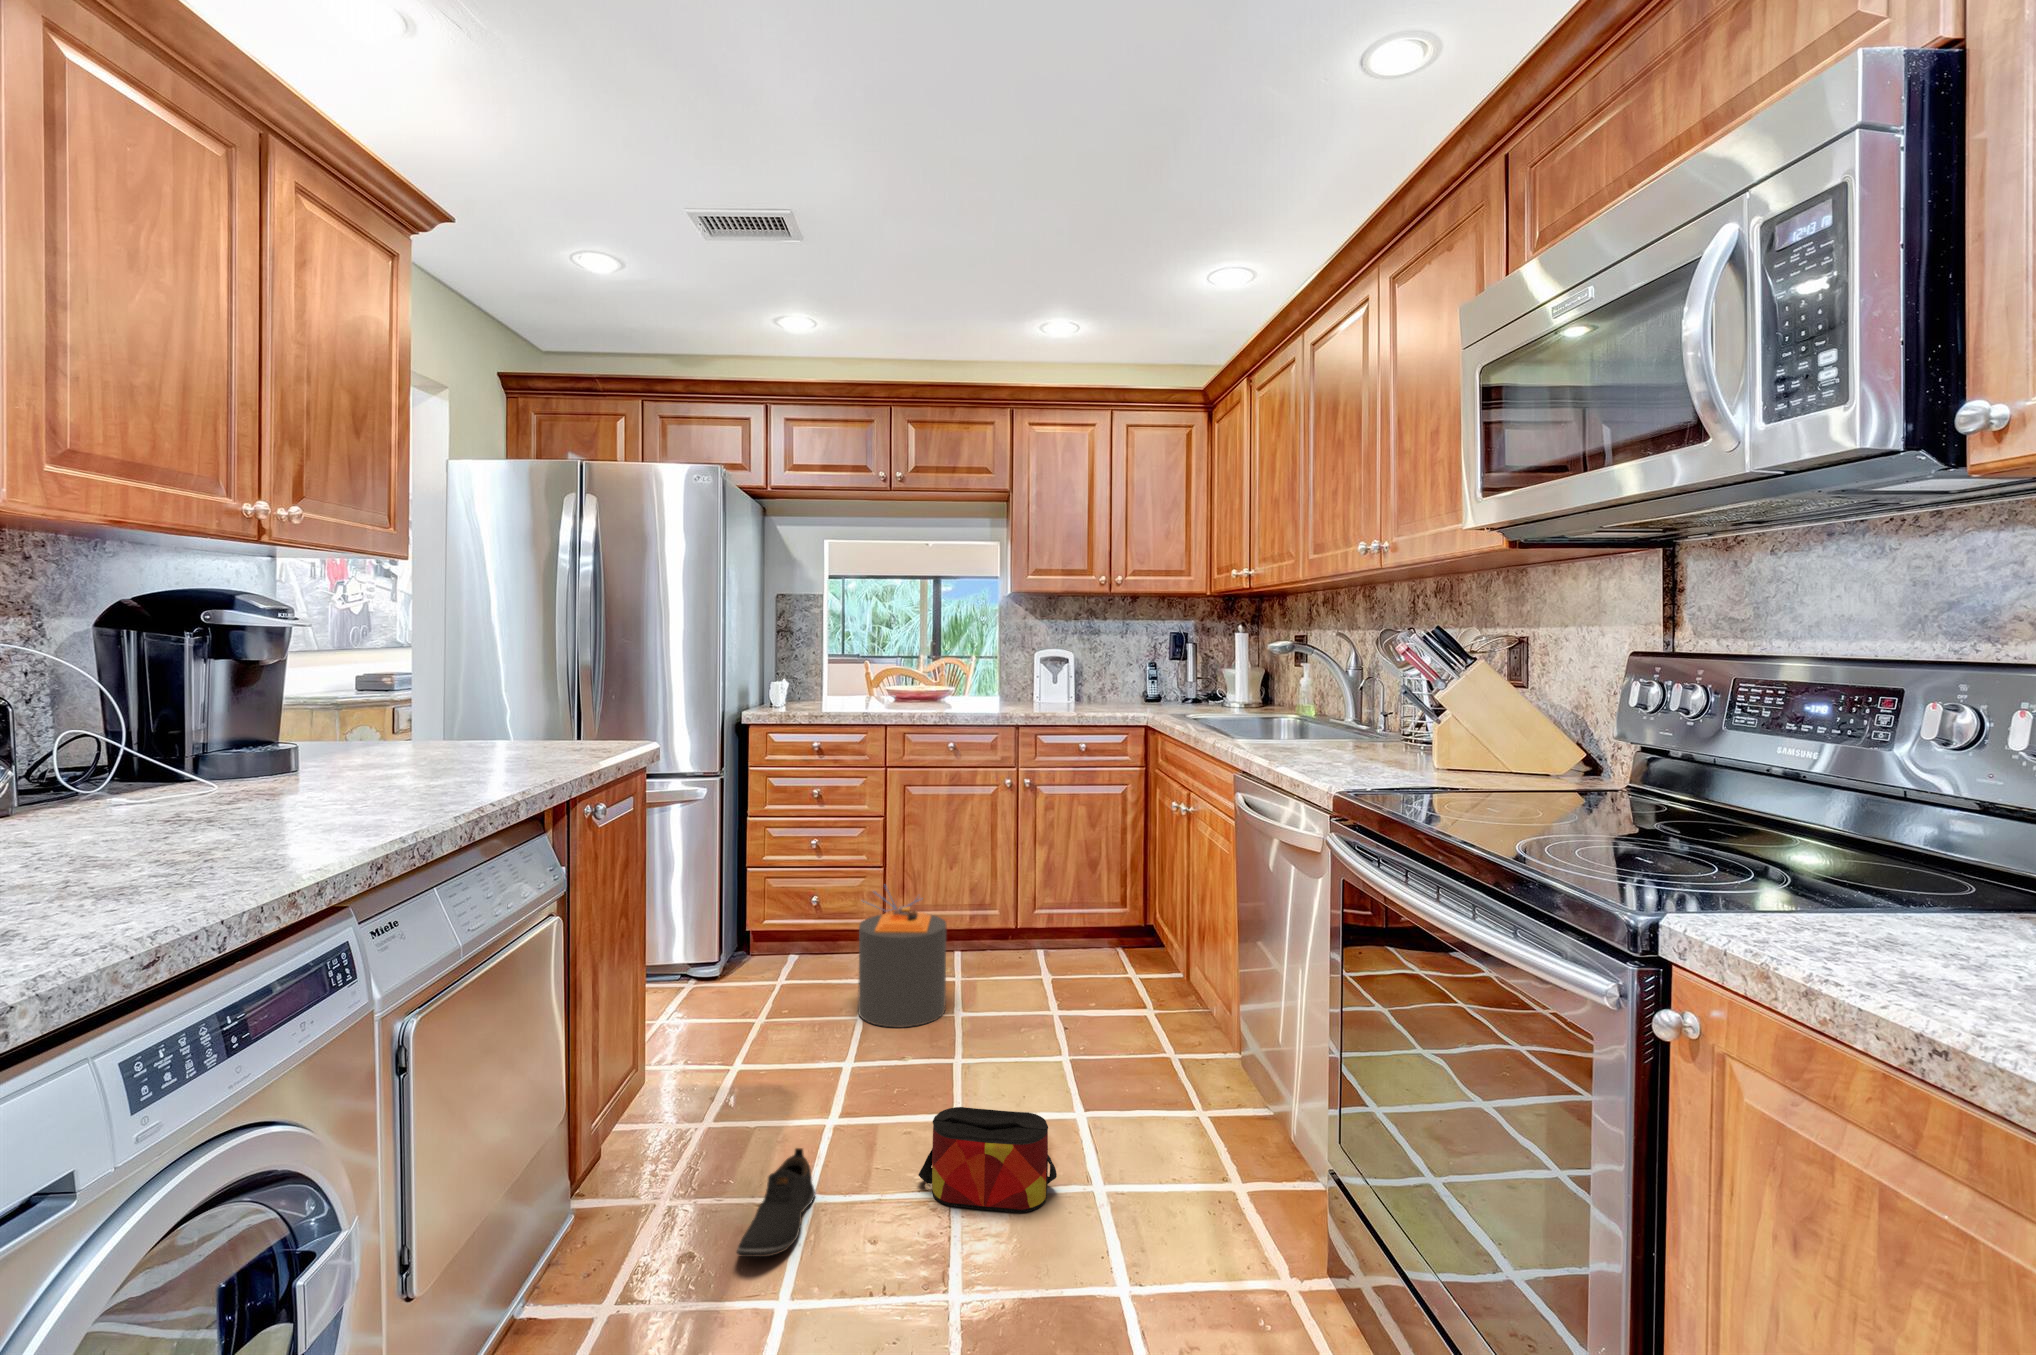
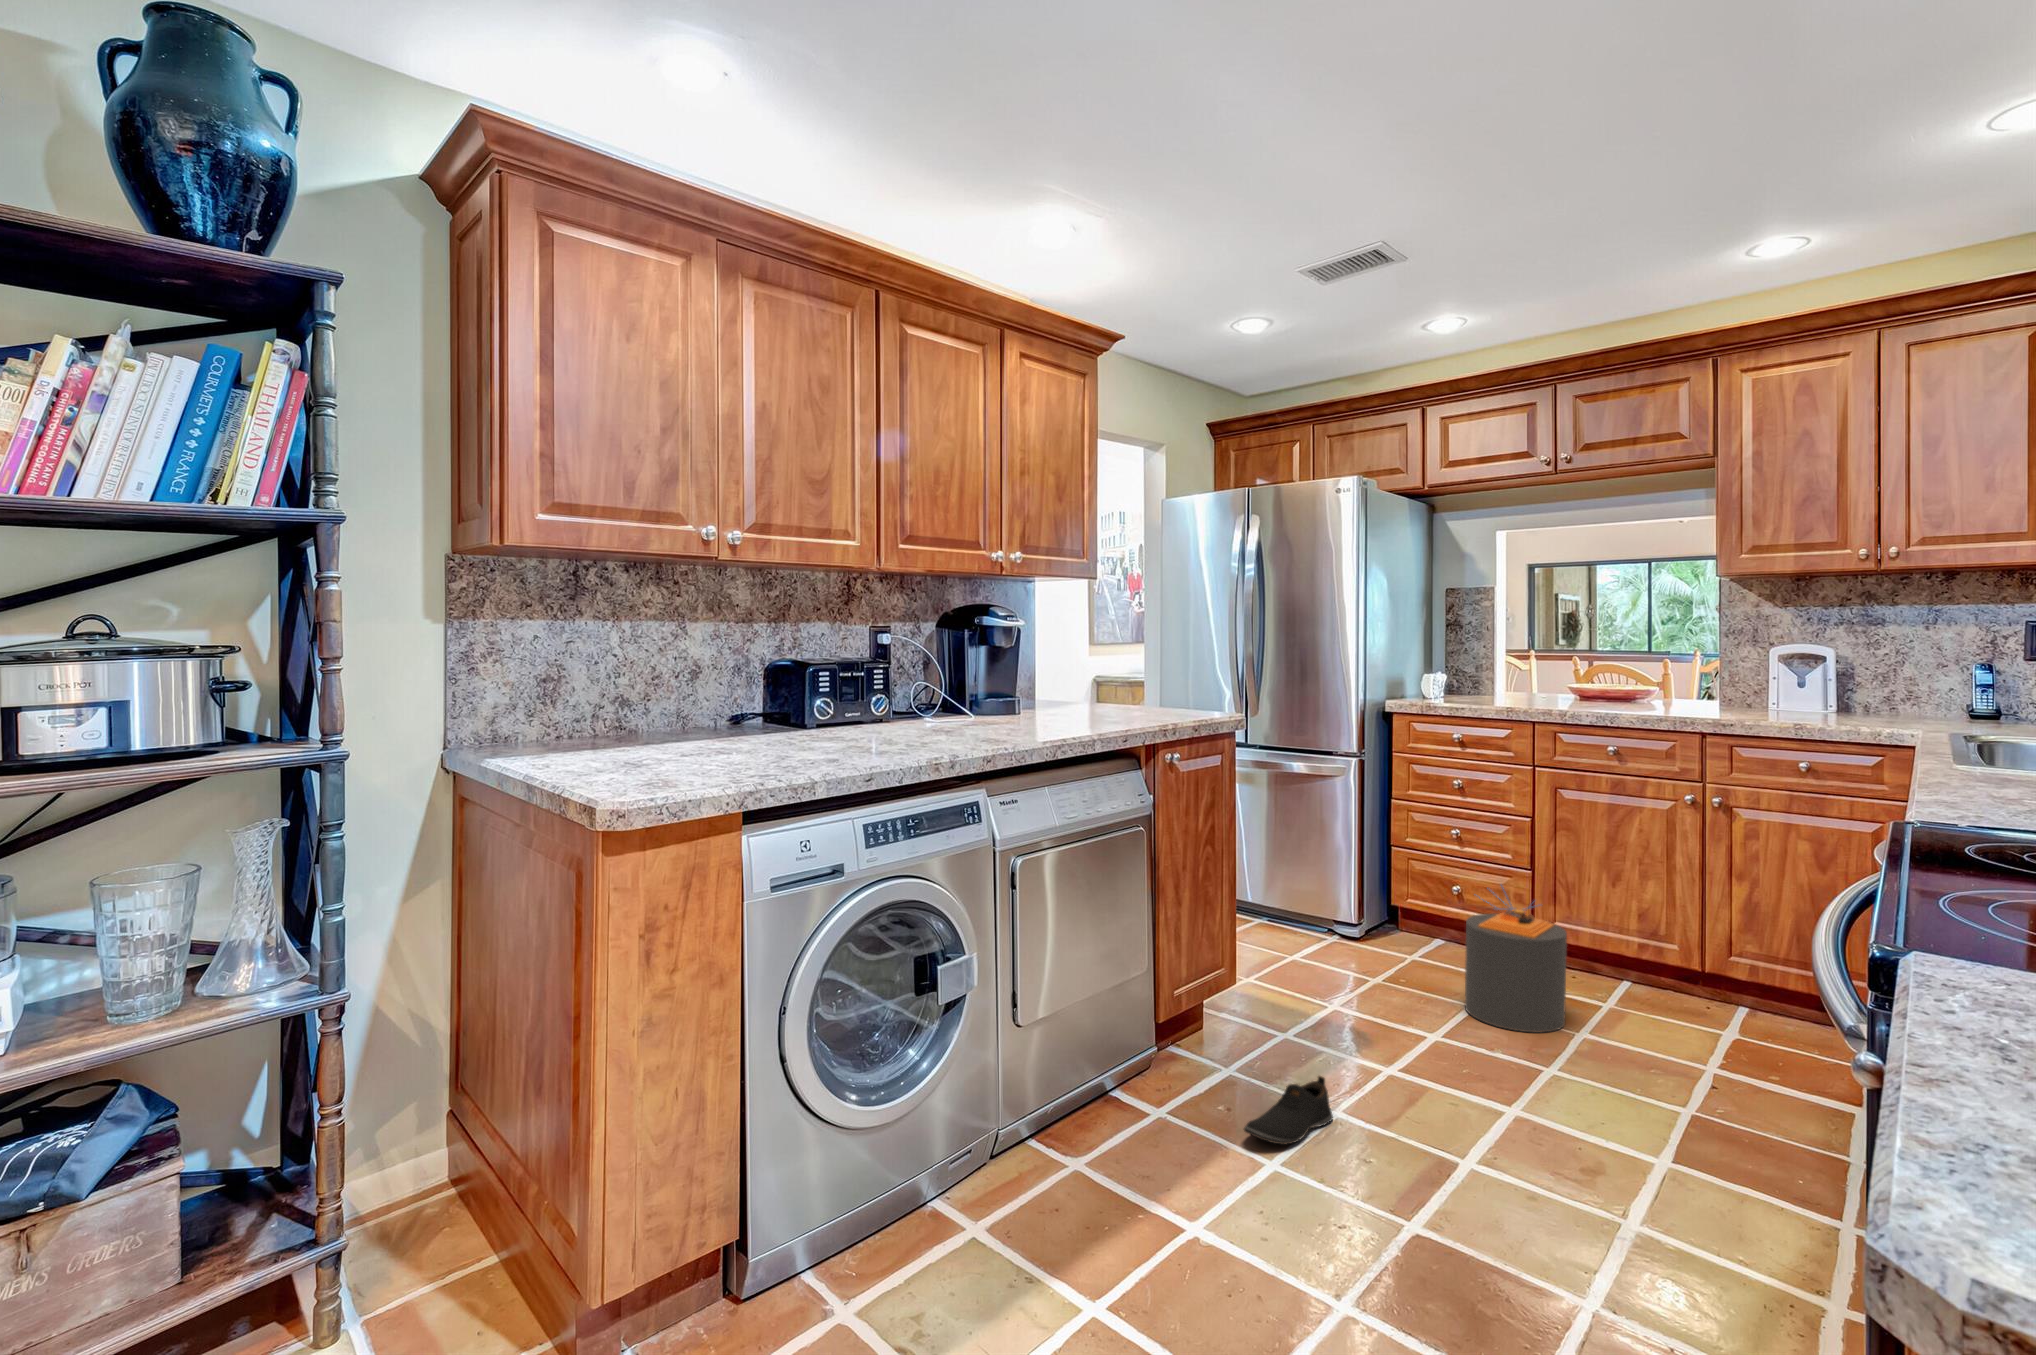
bag: present [919,1107,1057,1213] -> none [1427,1088,1568,1212]

